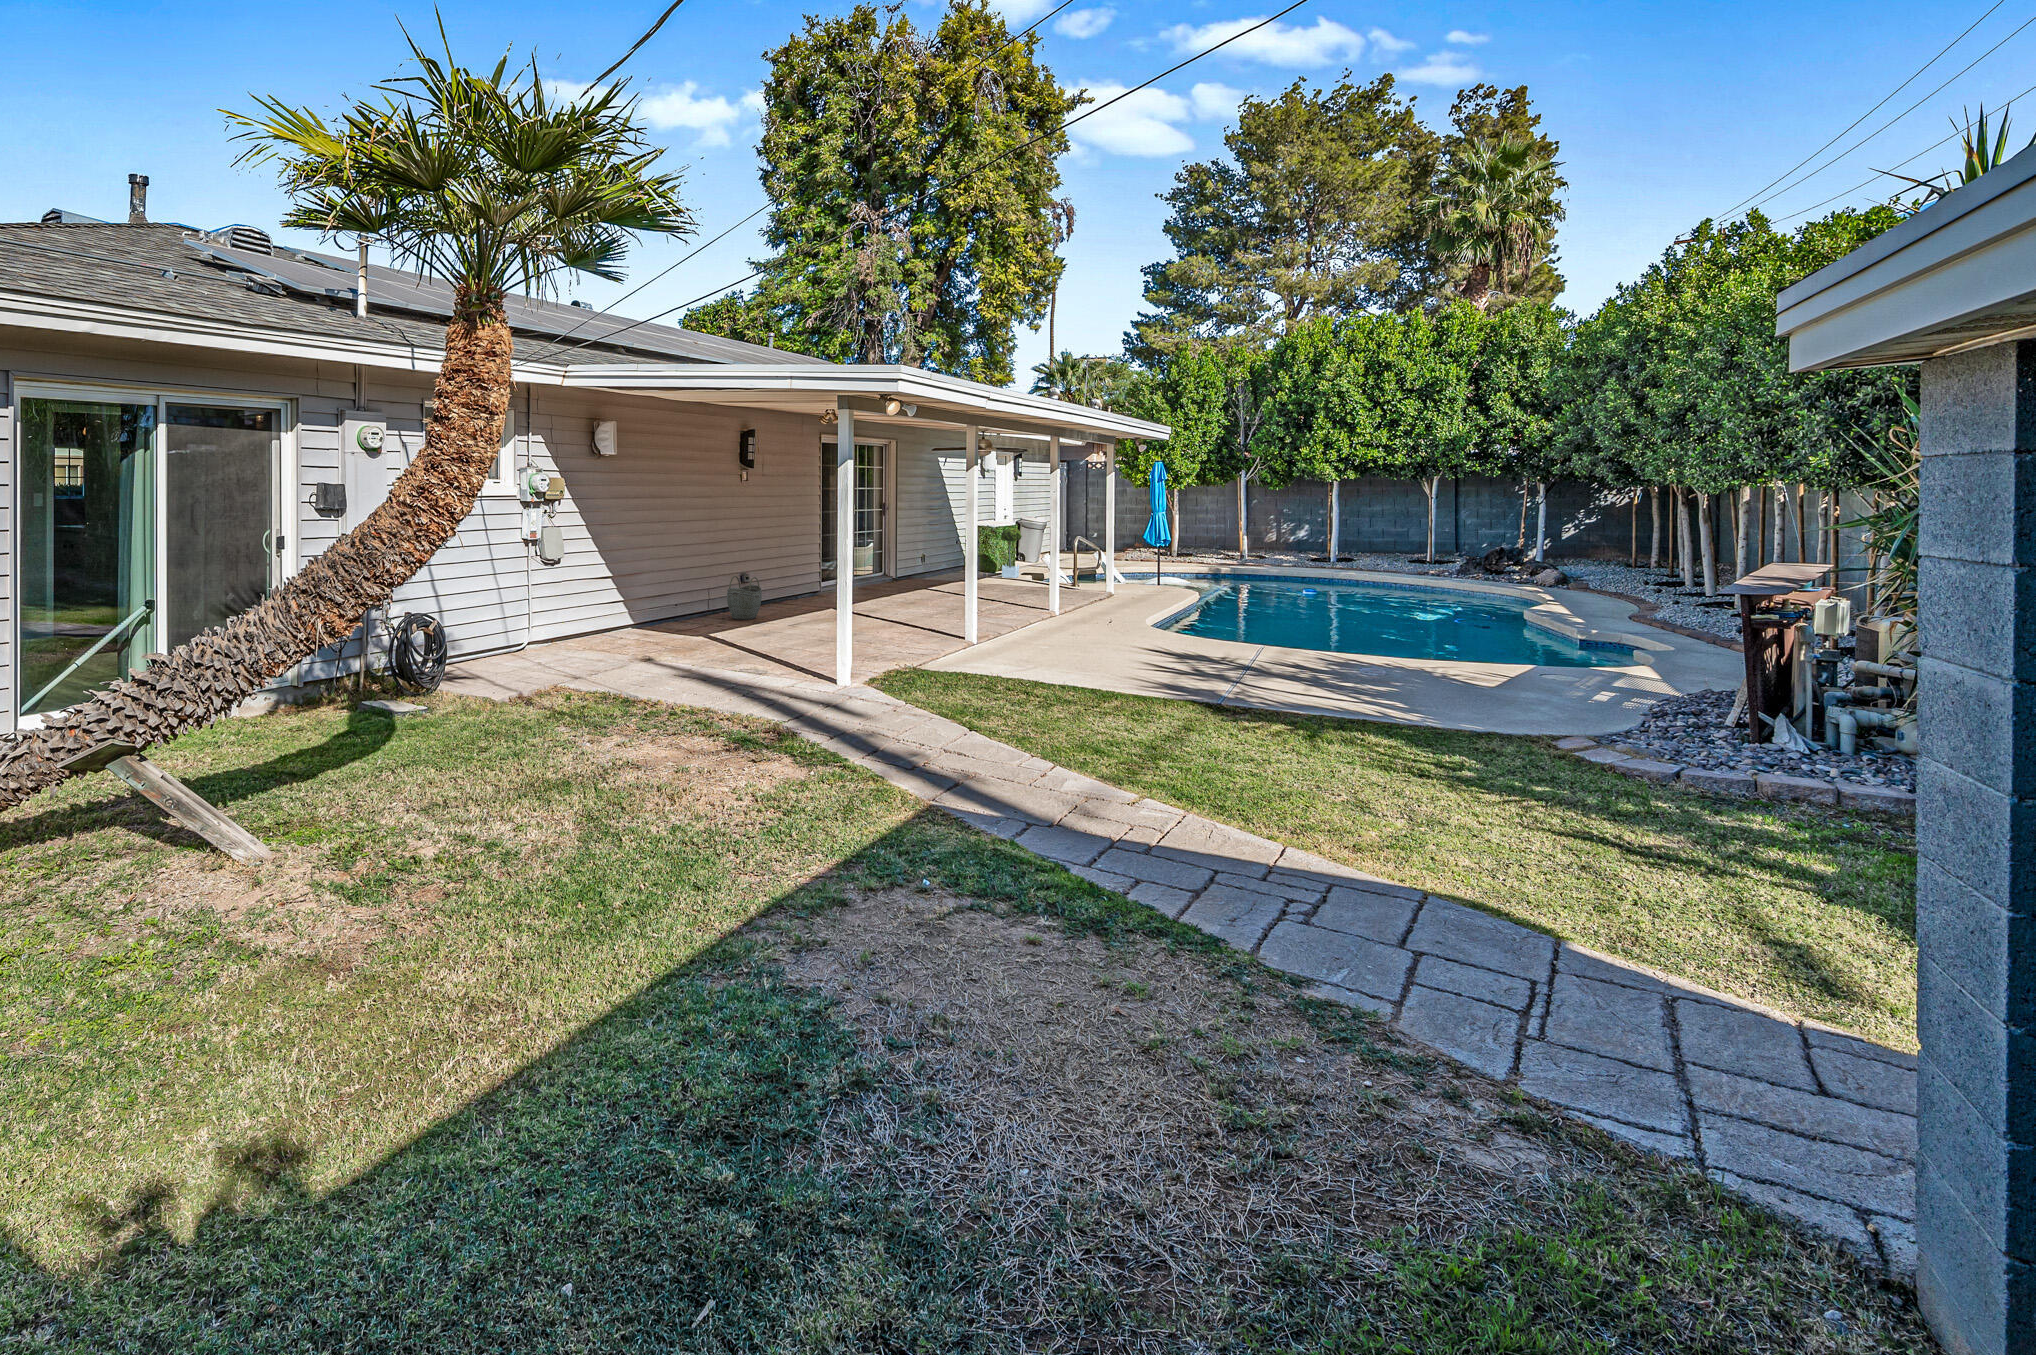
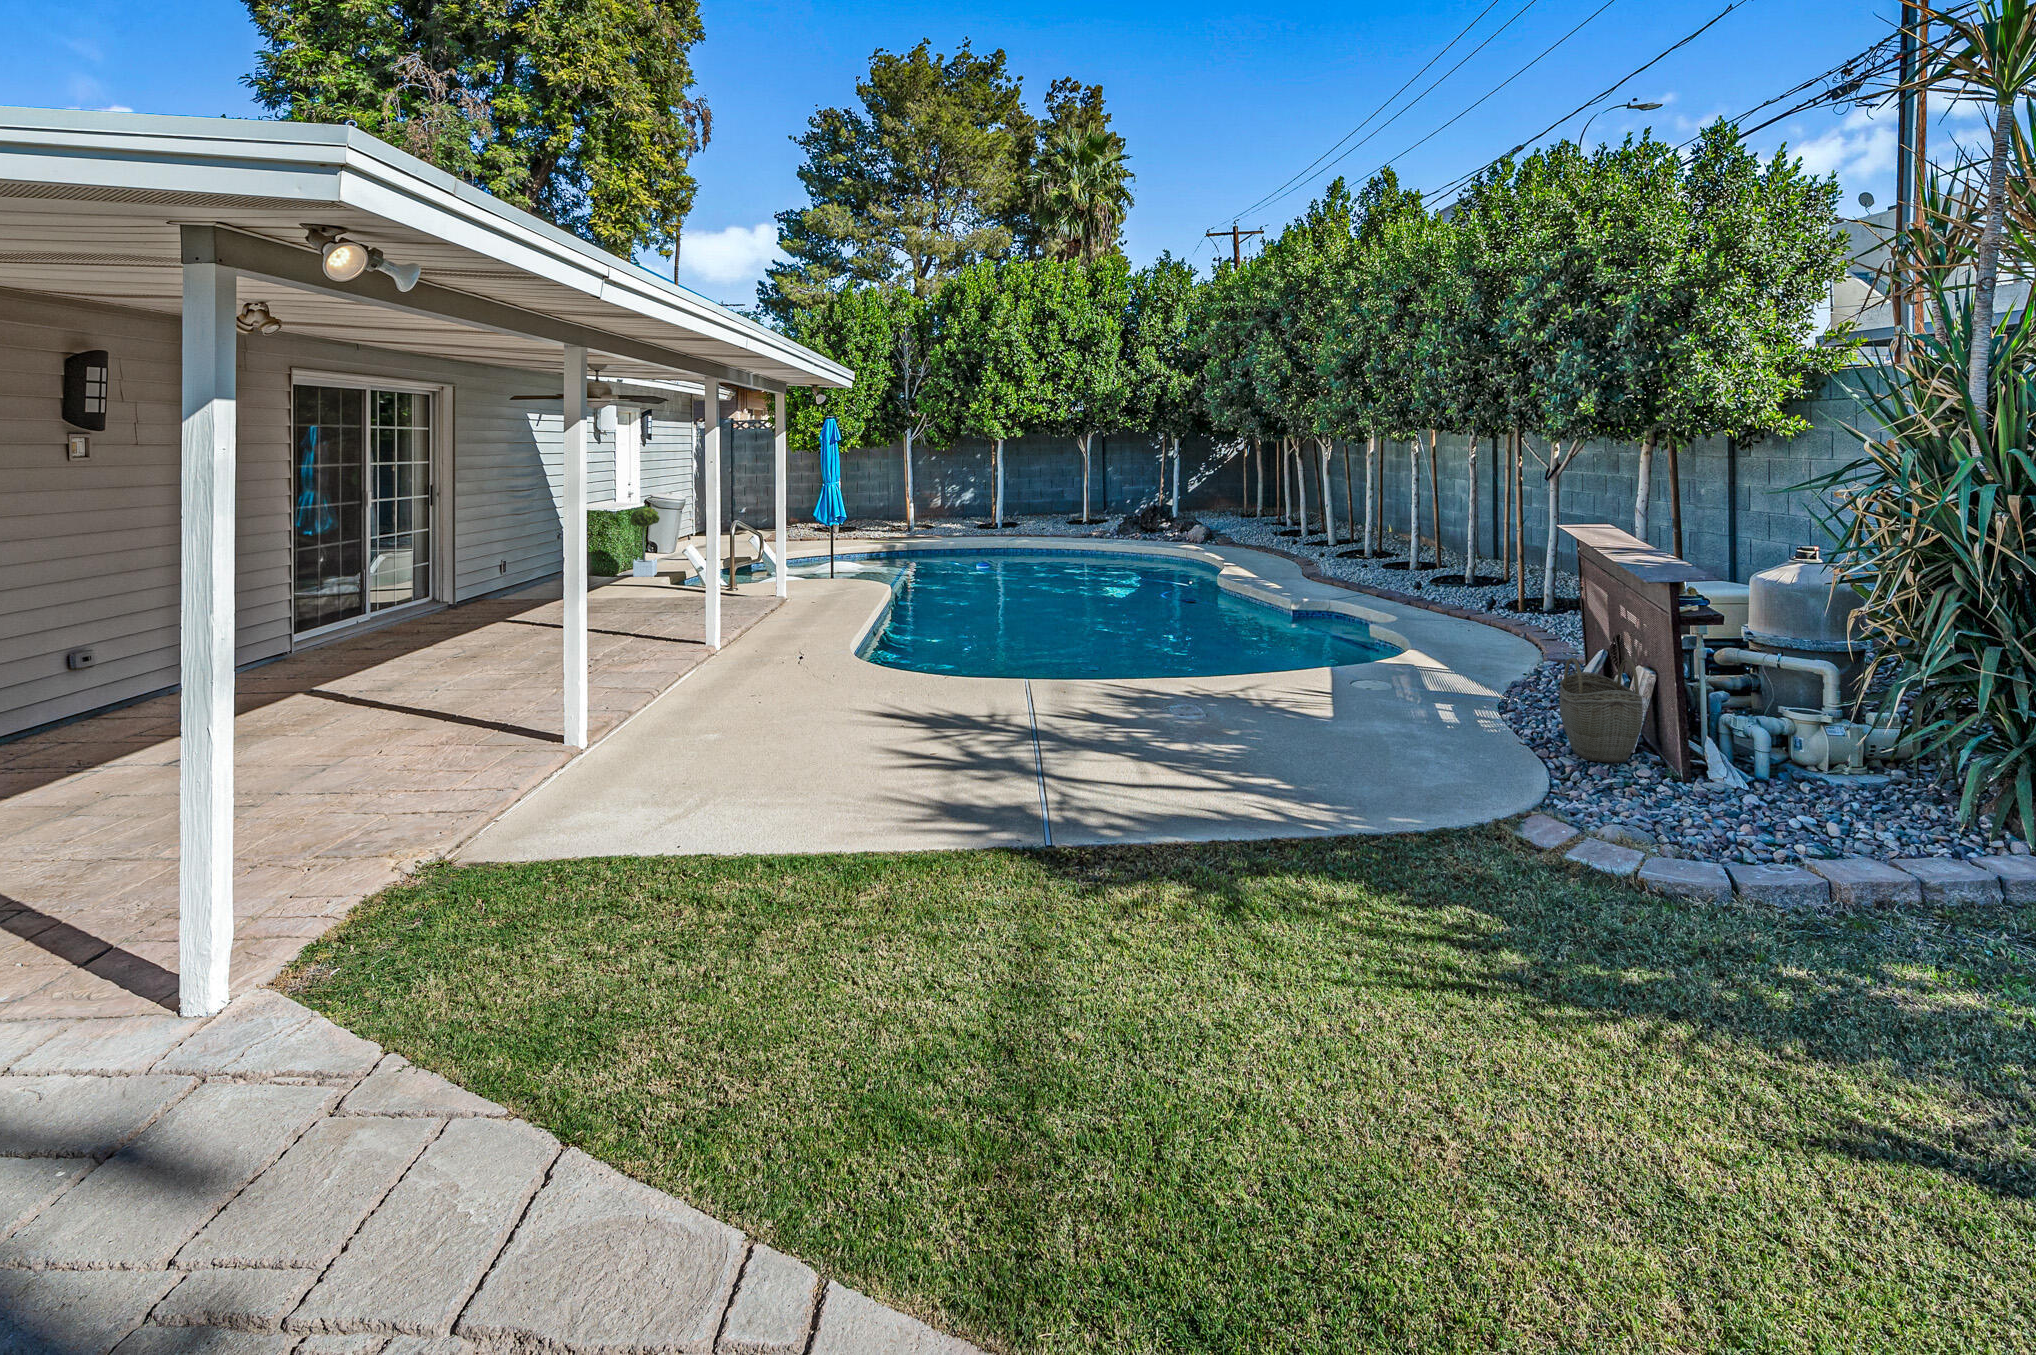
woven basket: present [727,576,762,620] -> present [1559,658,1643,763]

